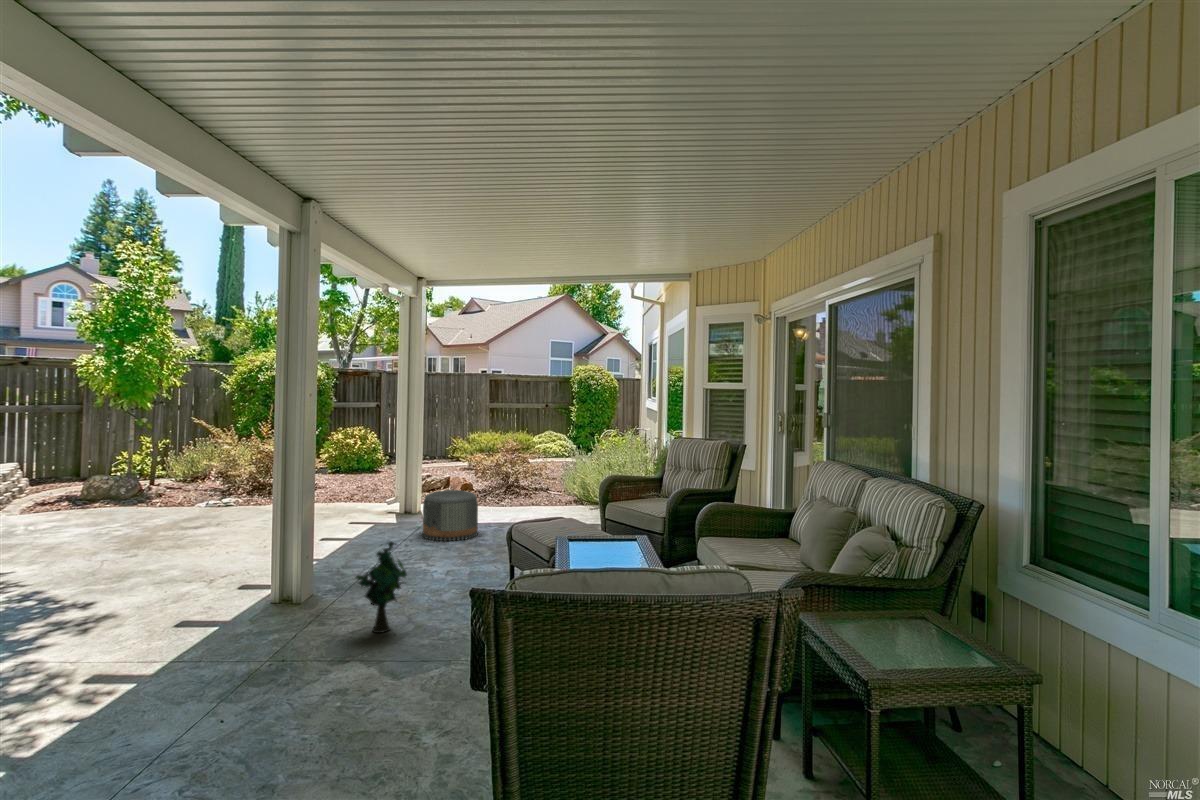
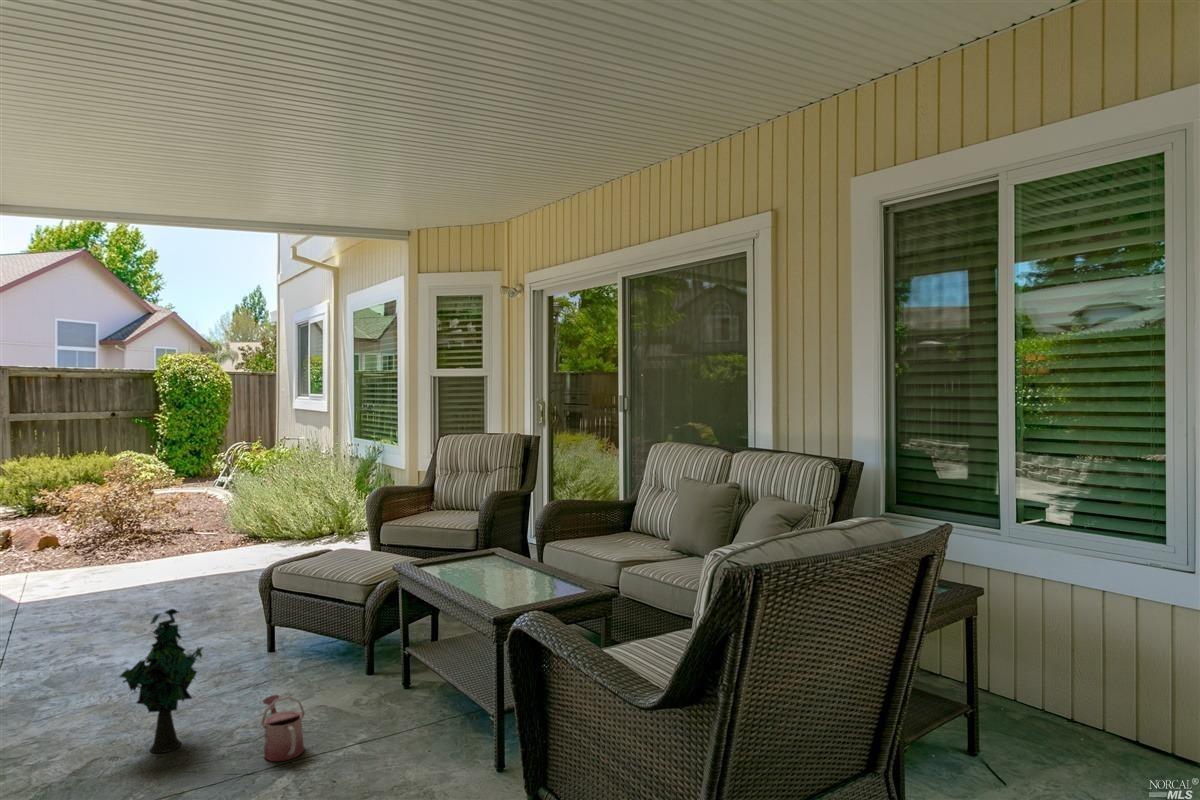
pouf: present [423,490,478,541] -> none [48,539,147,621]
watering can: none [414,612,443,658] -> present [261,695,305,761]

